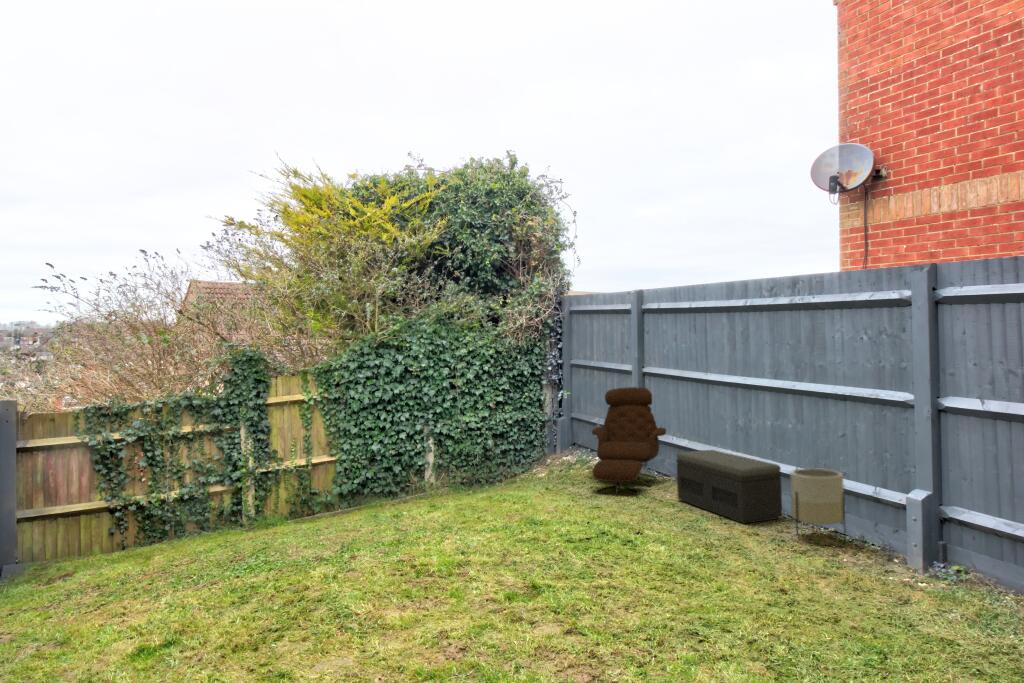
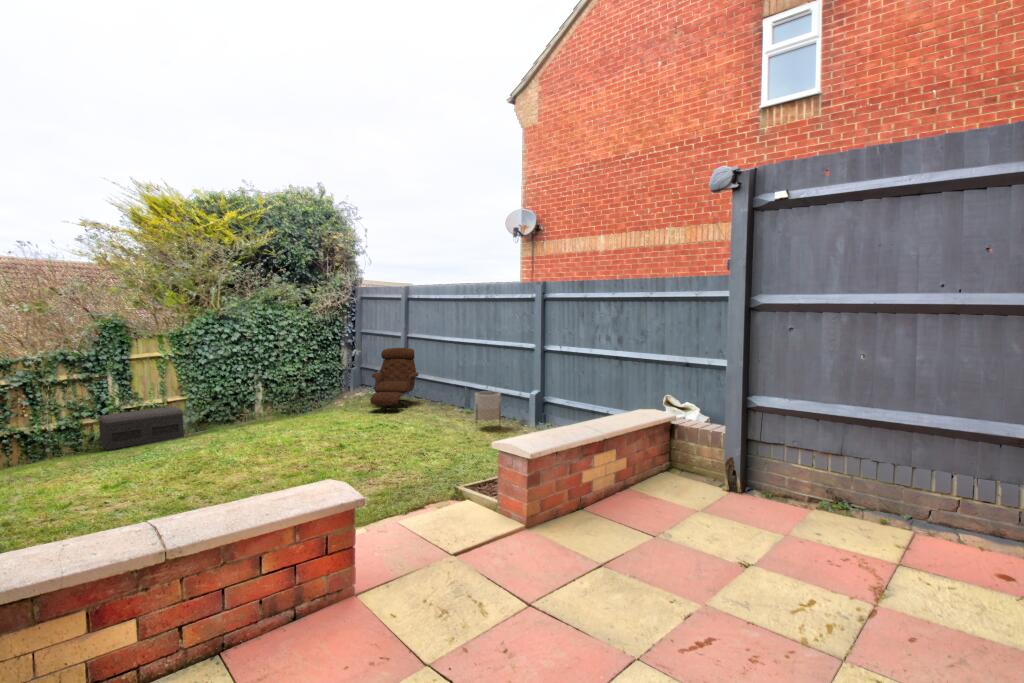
storage bench: present [676,450,782,524] -> present [99,407,184,451]

